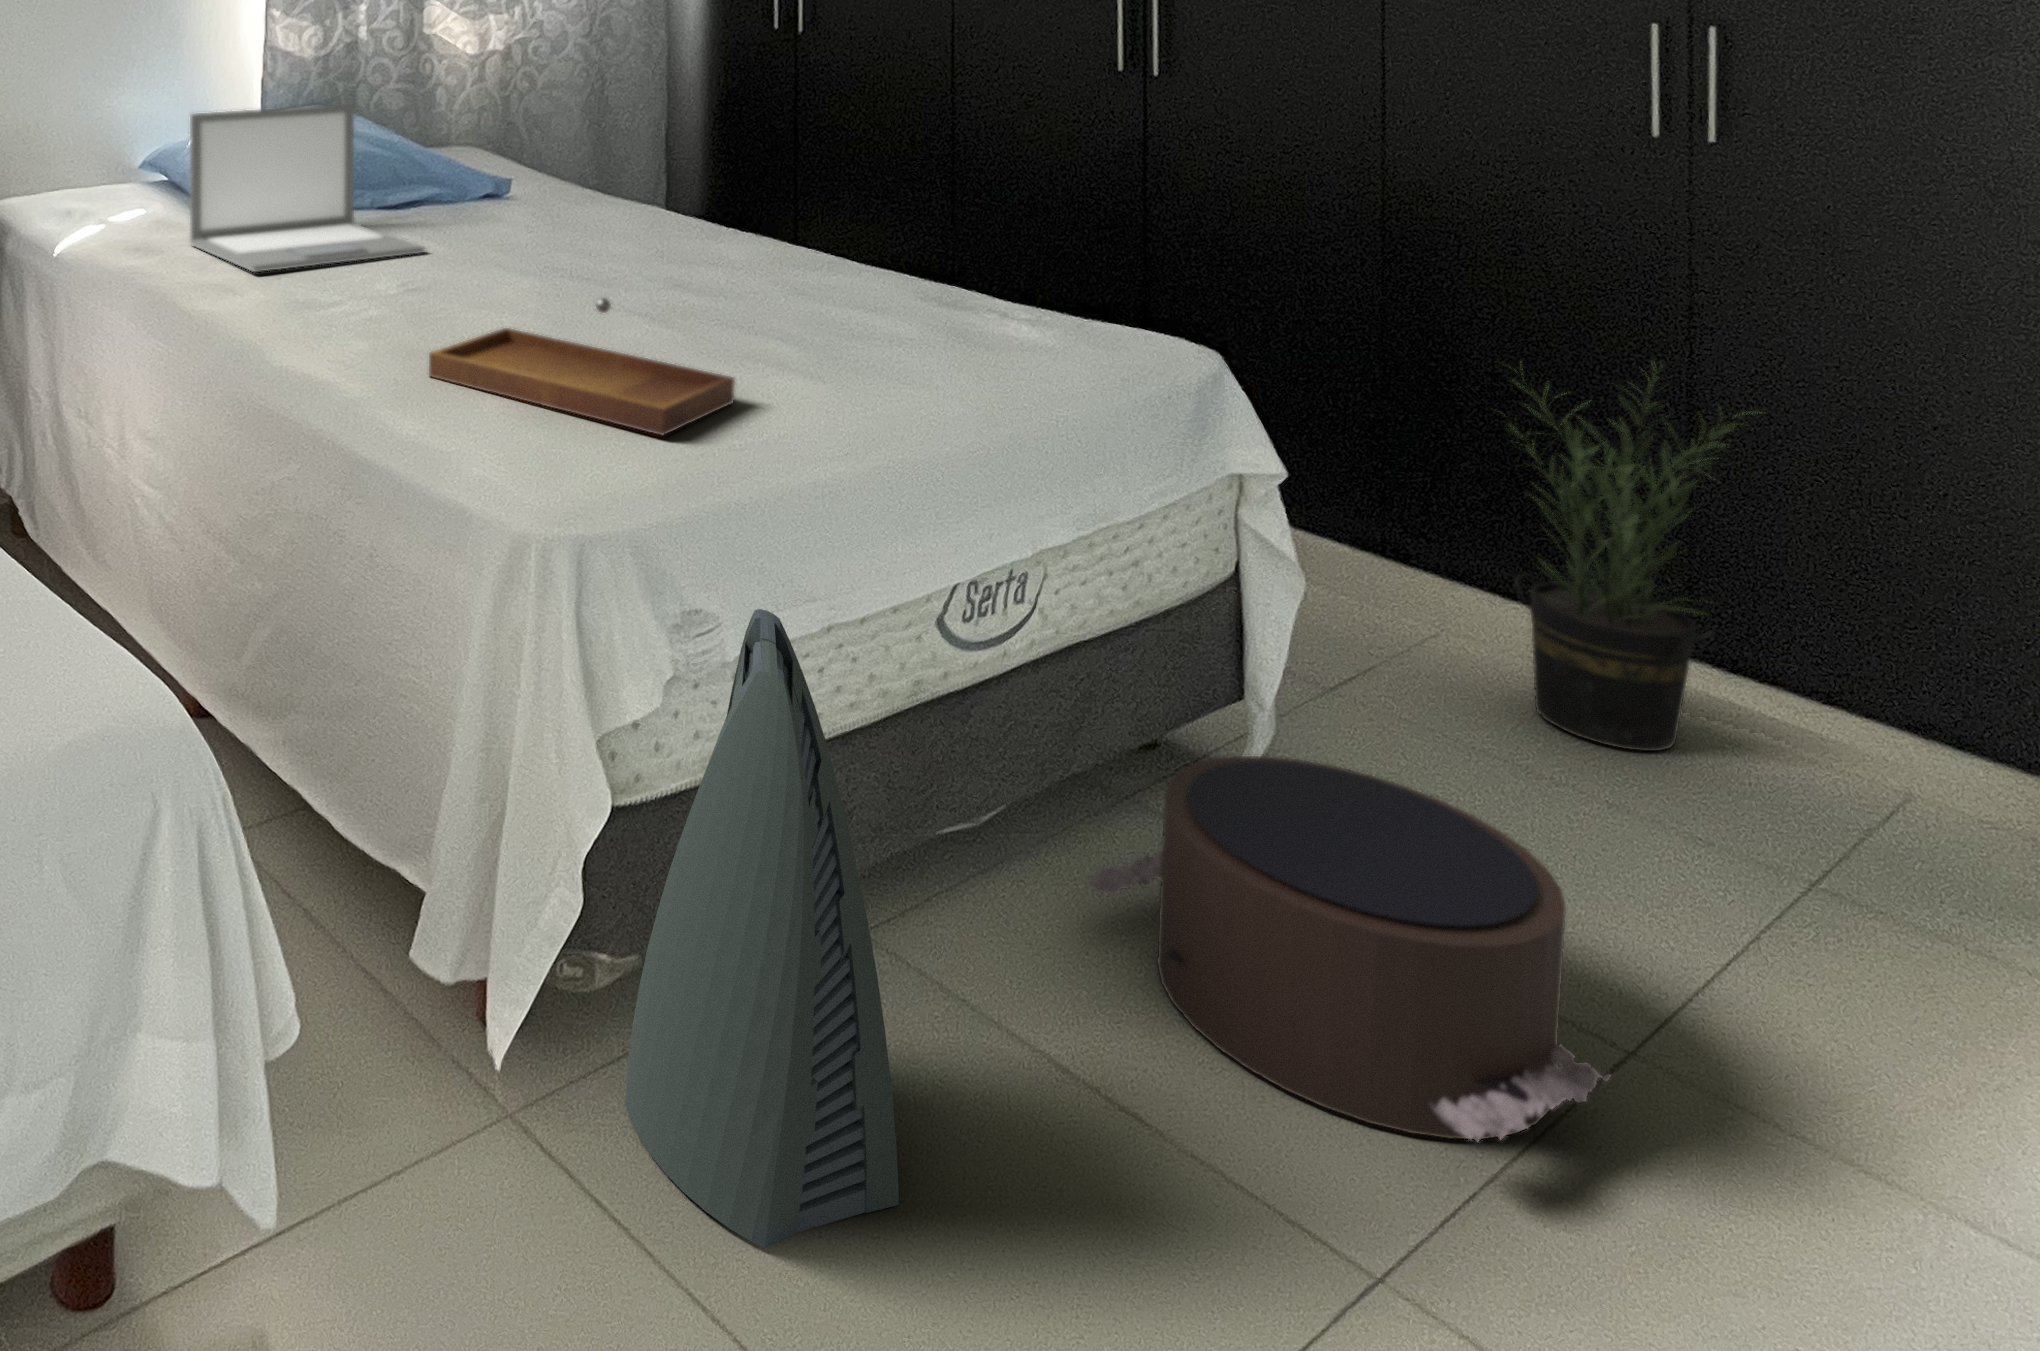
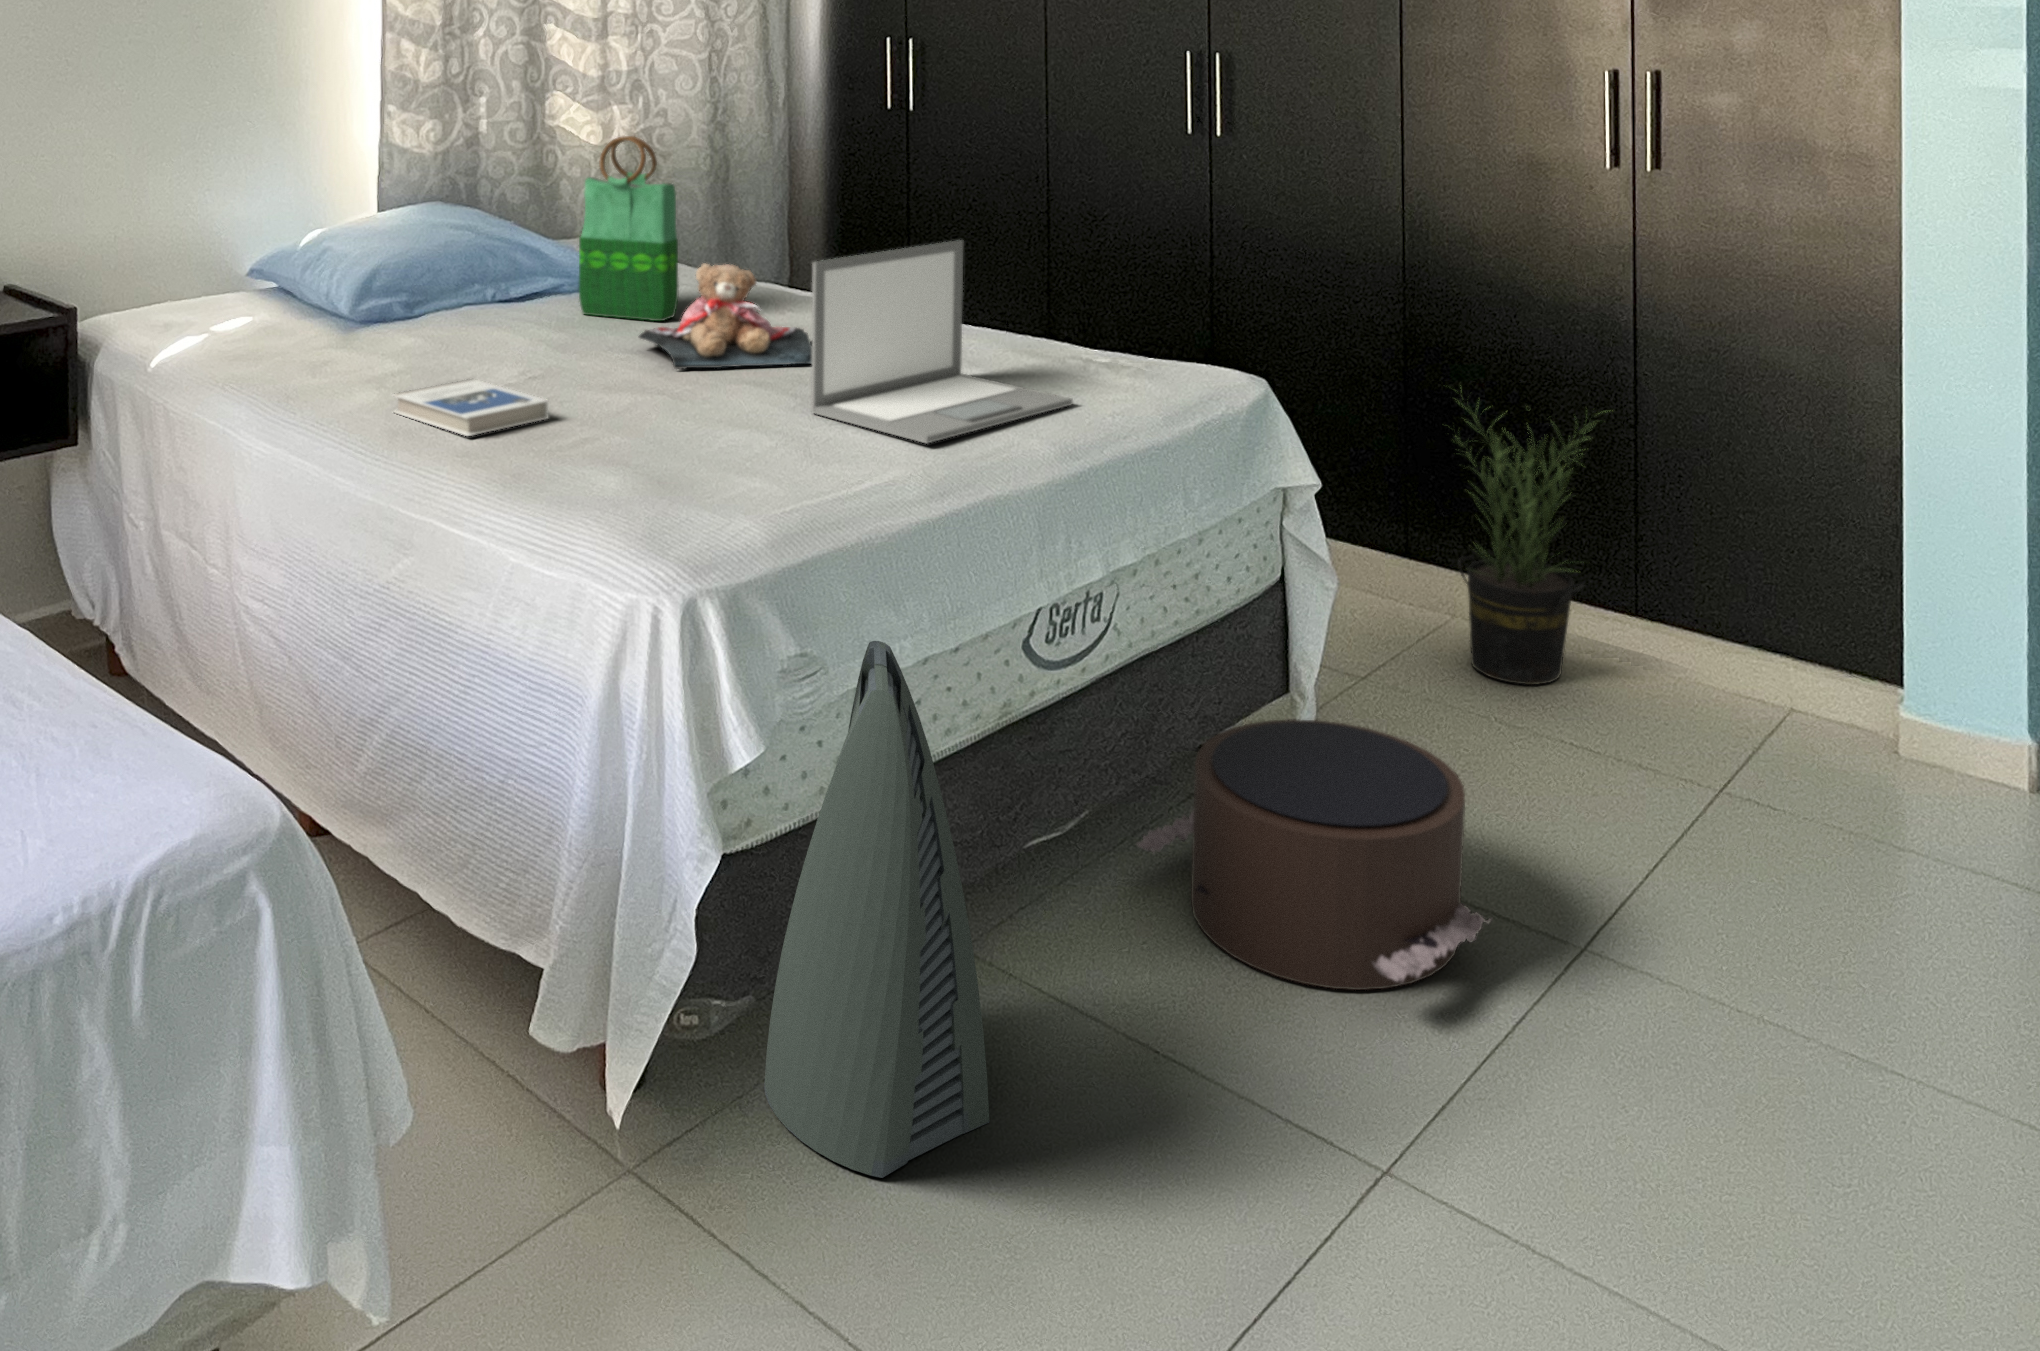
tote bag: none [449,42,550,231] -> present [579,136,679,321]
laptop: present [190,104,425,272] -> present [811,240,1073,443]
teddy bear: none [505,172,693,285] -> present [639,263,812,369]
hardback book: none [259,279,411,337] -> present [394,379,549,436]
tray: present [429,298,735,435] -> none [570,379,851,501]

